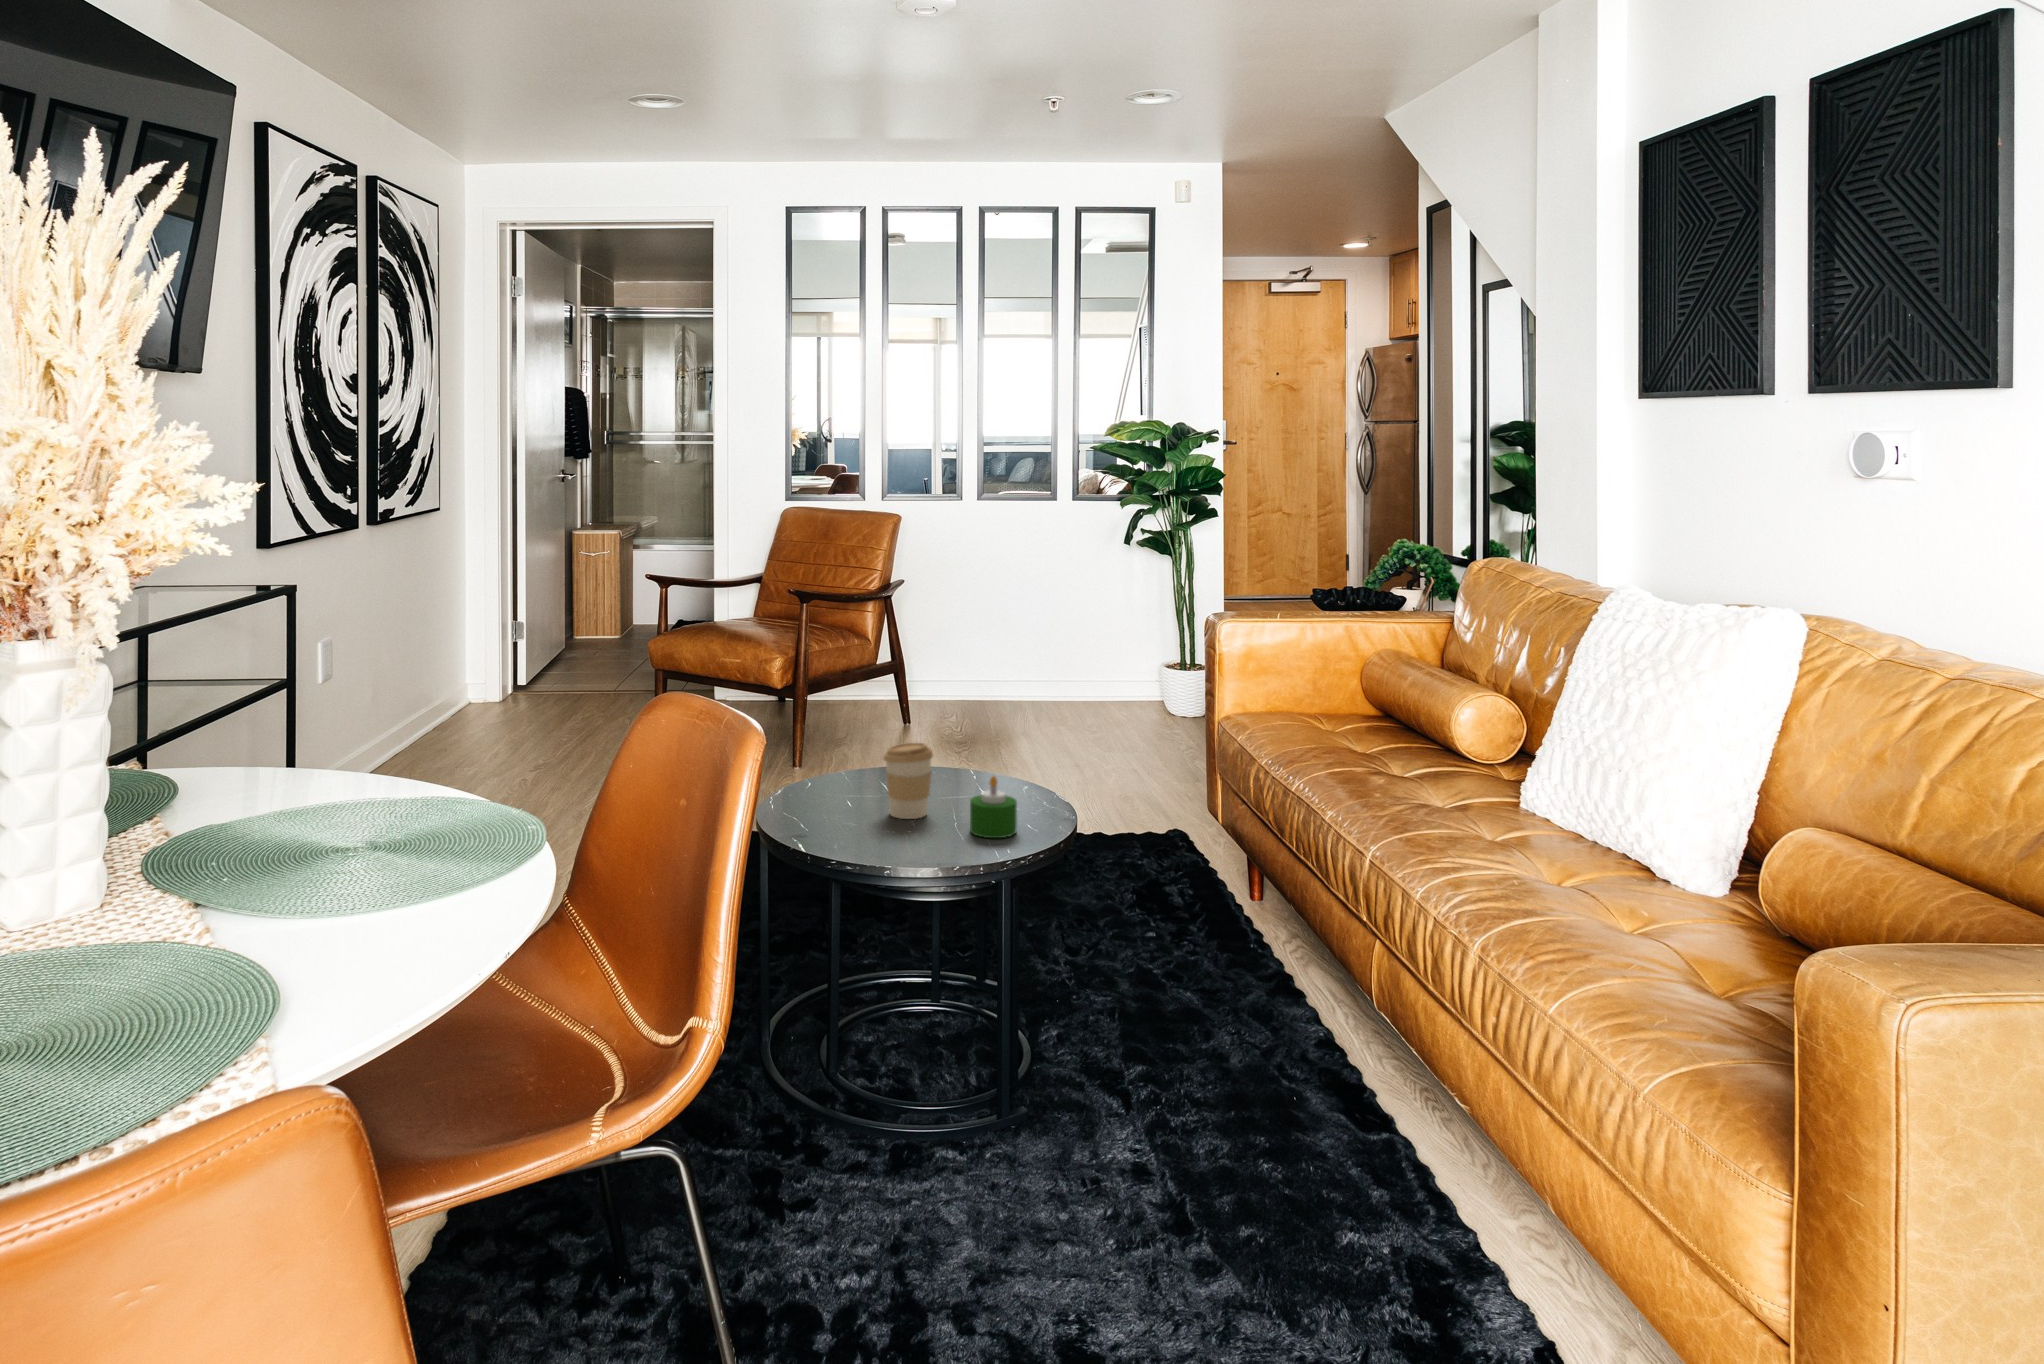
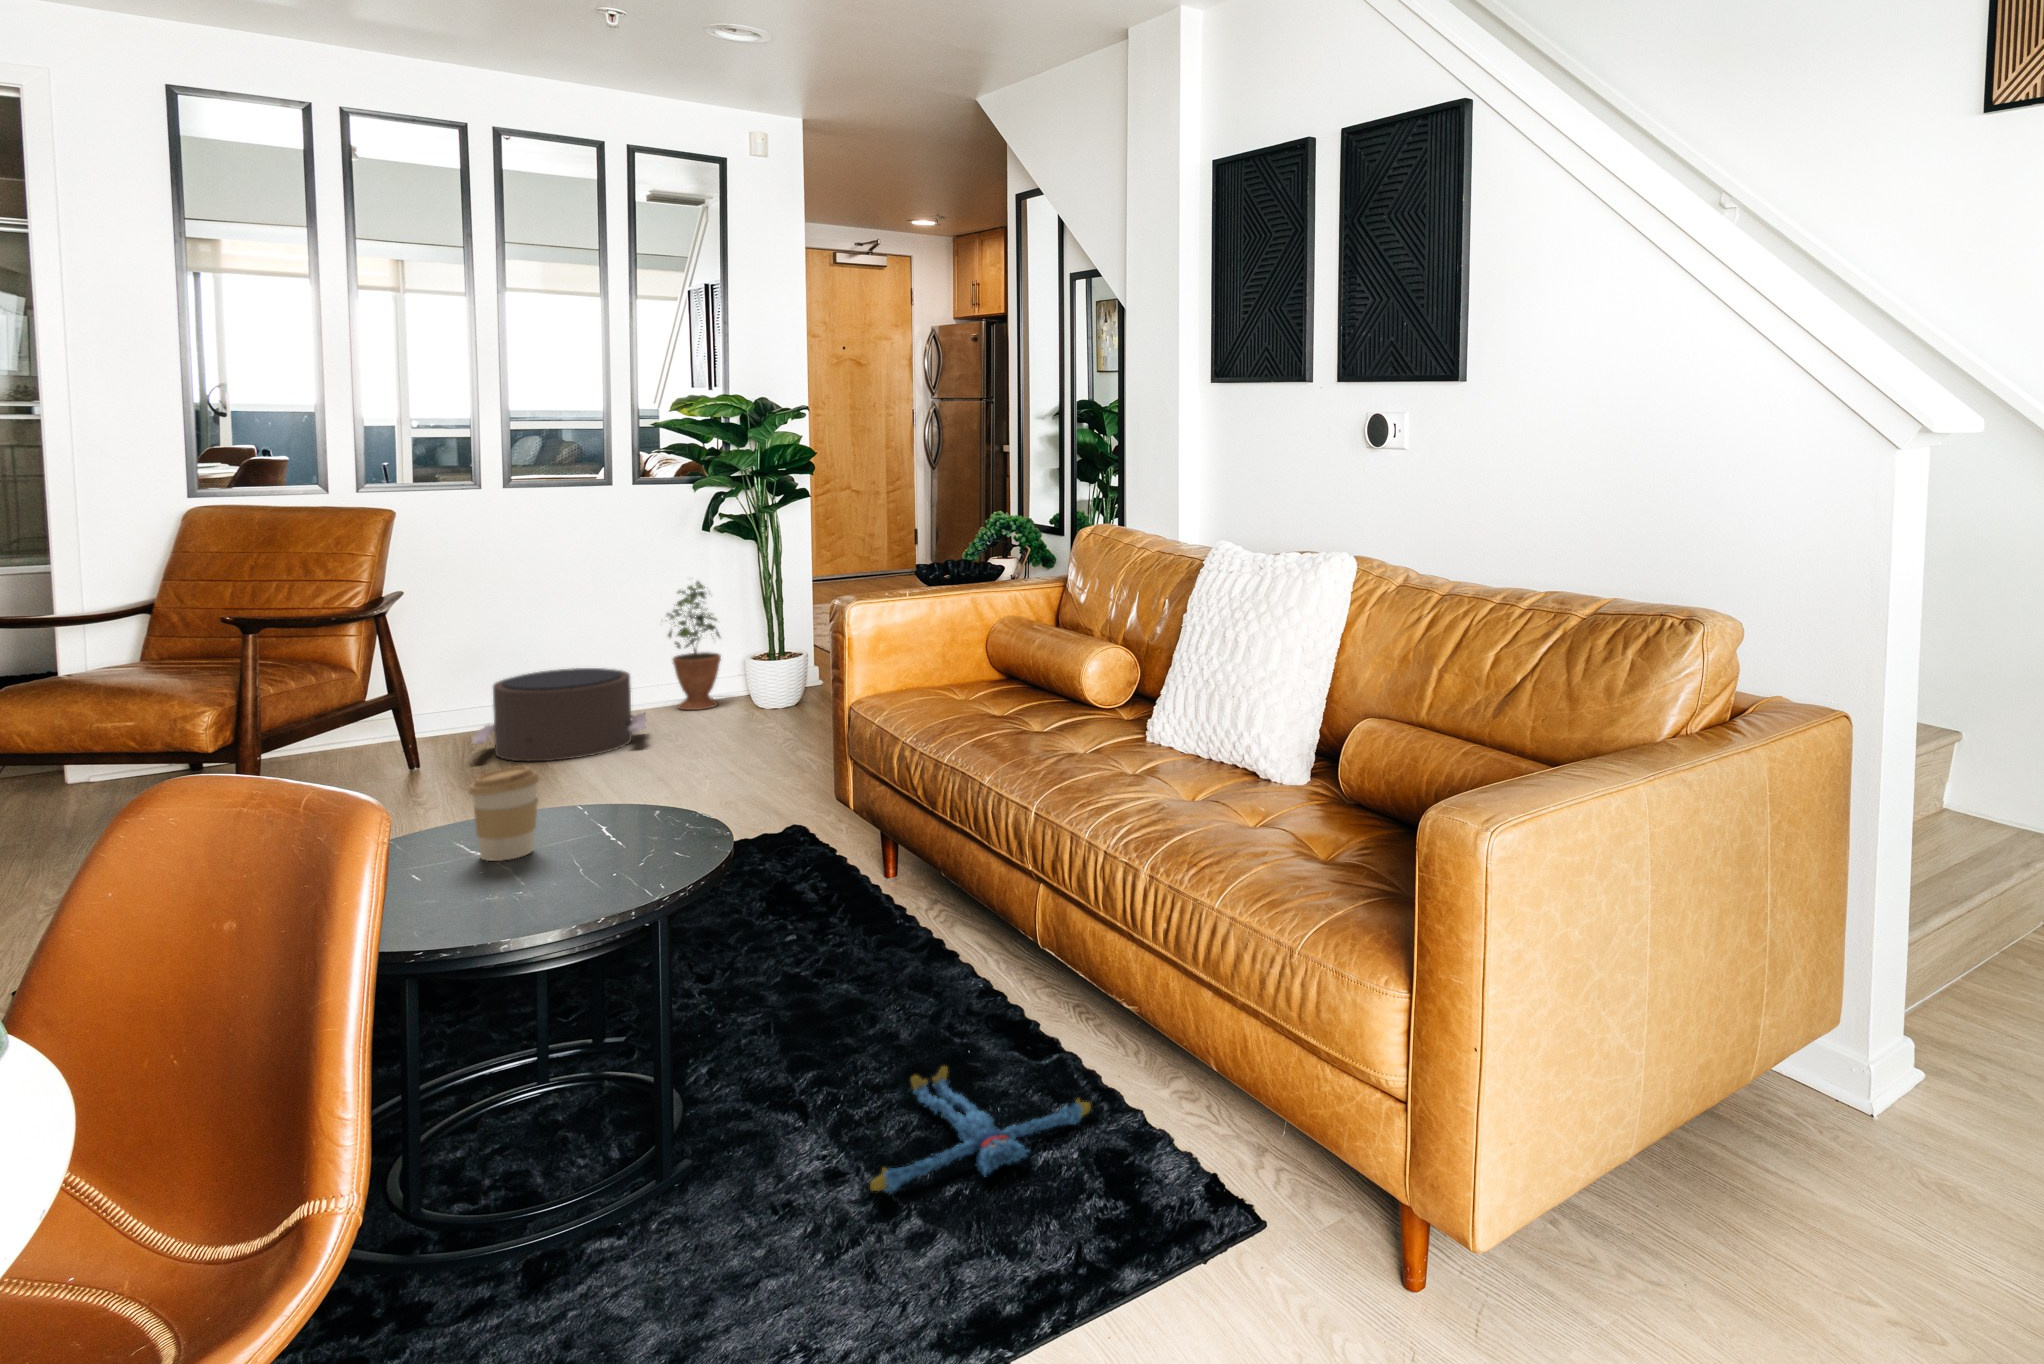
potted plant: none [1087,588,1139,709] -> present [667,581,721,710]
pouf: none [937,660,1070,738] -> present [472,668,646,761]
candle: present [970,776,1017,838] -> none [596,789,657,862]
plush toy: none [1167,1100,1405,1224] -> present [870,1066,1091,1192]

